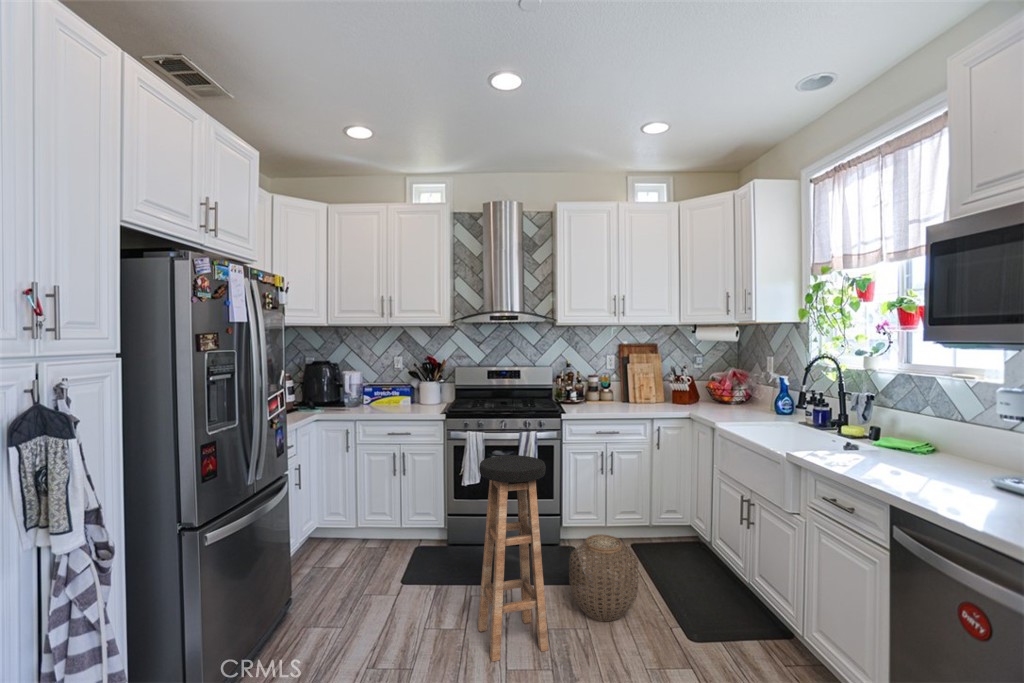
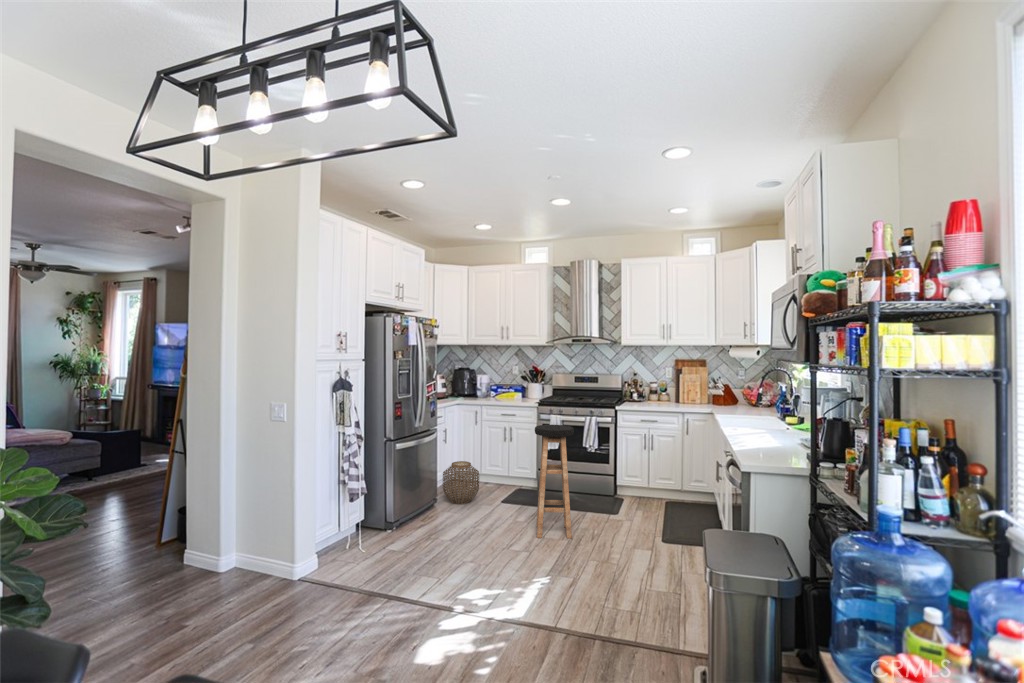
woven basket: present [569,535,638,621] -> present [443,461,479,504]

